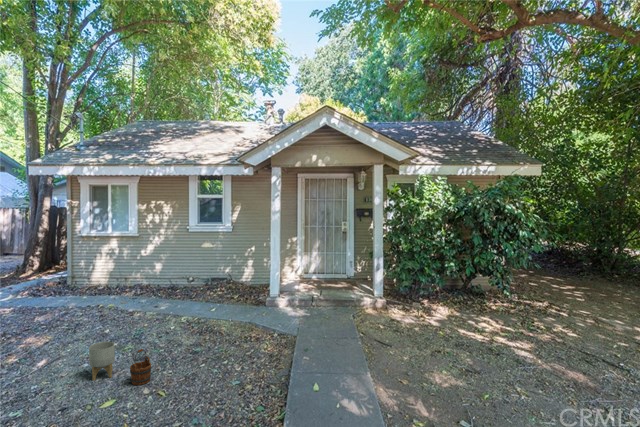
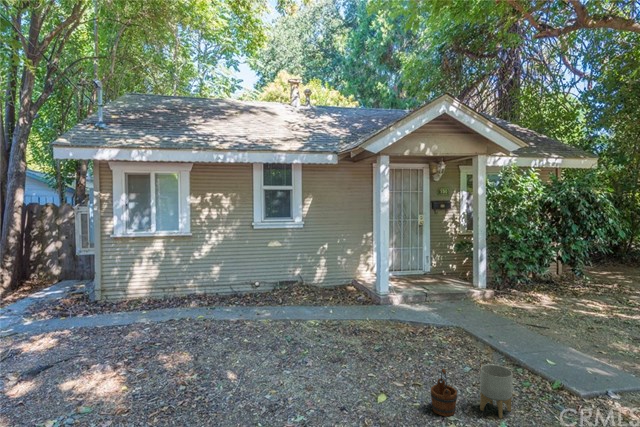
planter: present [89,342,115,381] -> present [480,364,513,419]

